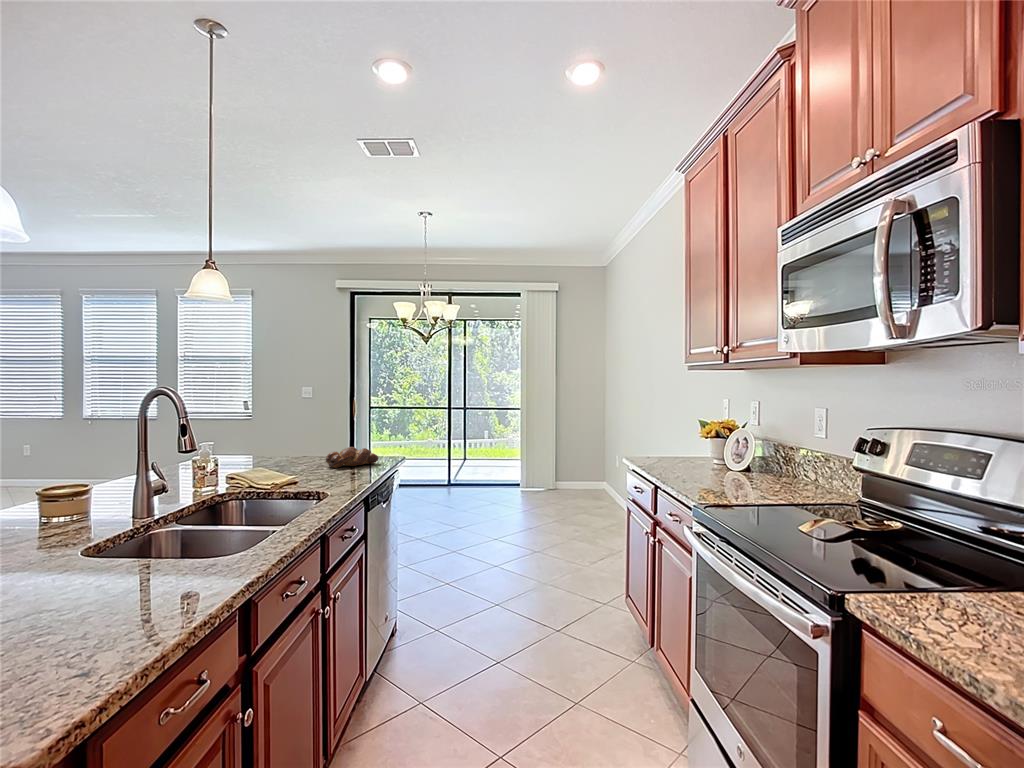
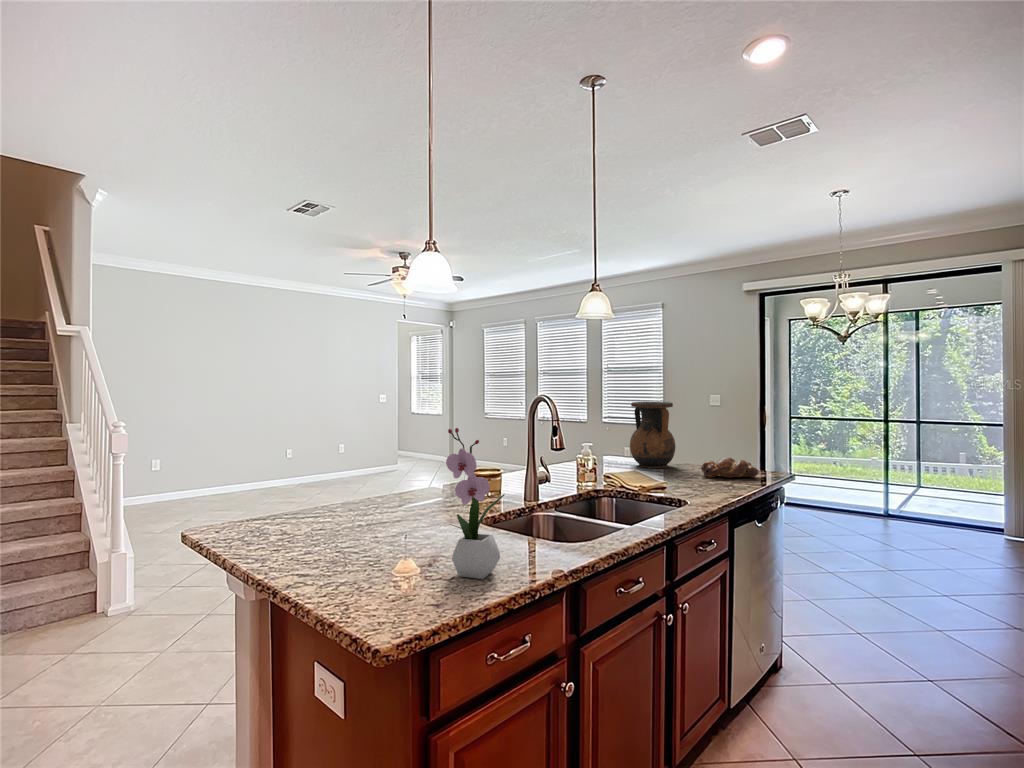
vase: none [245,394,295,465] -> present [630,402,675,468]
flower arrangement: none [78,433,159,630] -> present [446,428,504,579]

